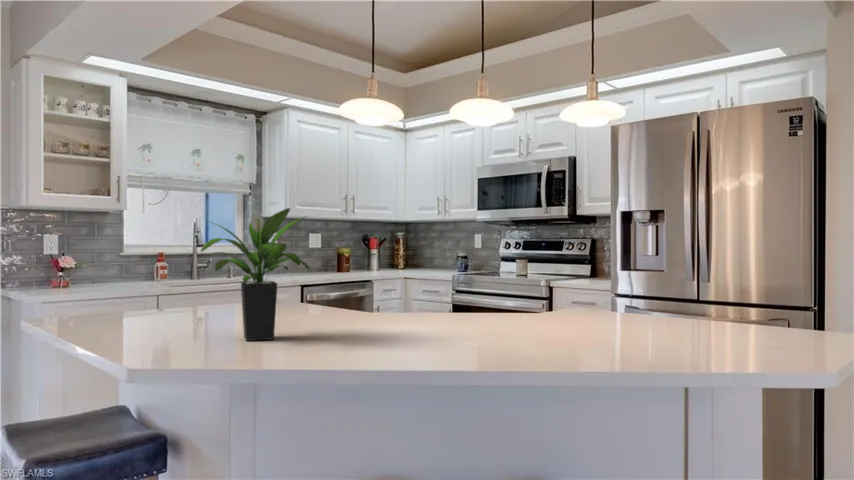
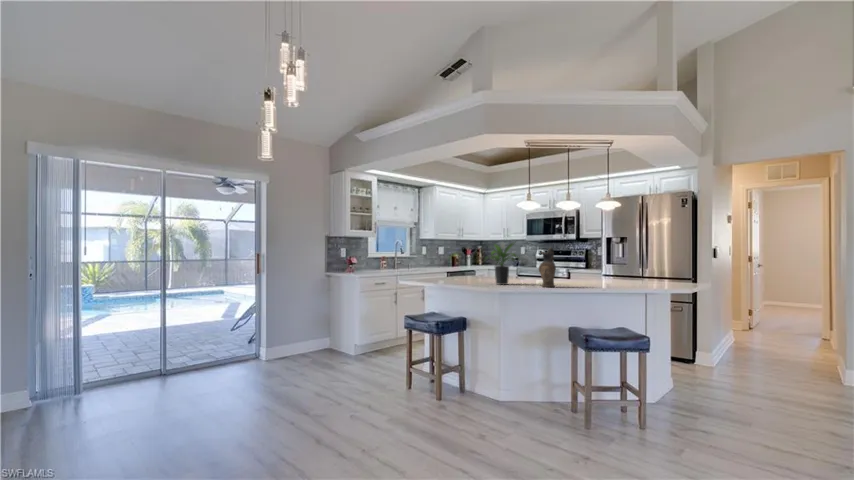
ceramic pitcher: none [334,227,393,356] -> present [539,248,556,287]

